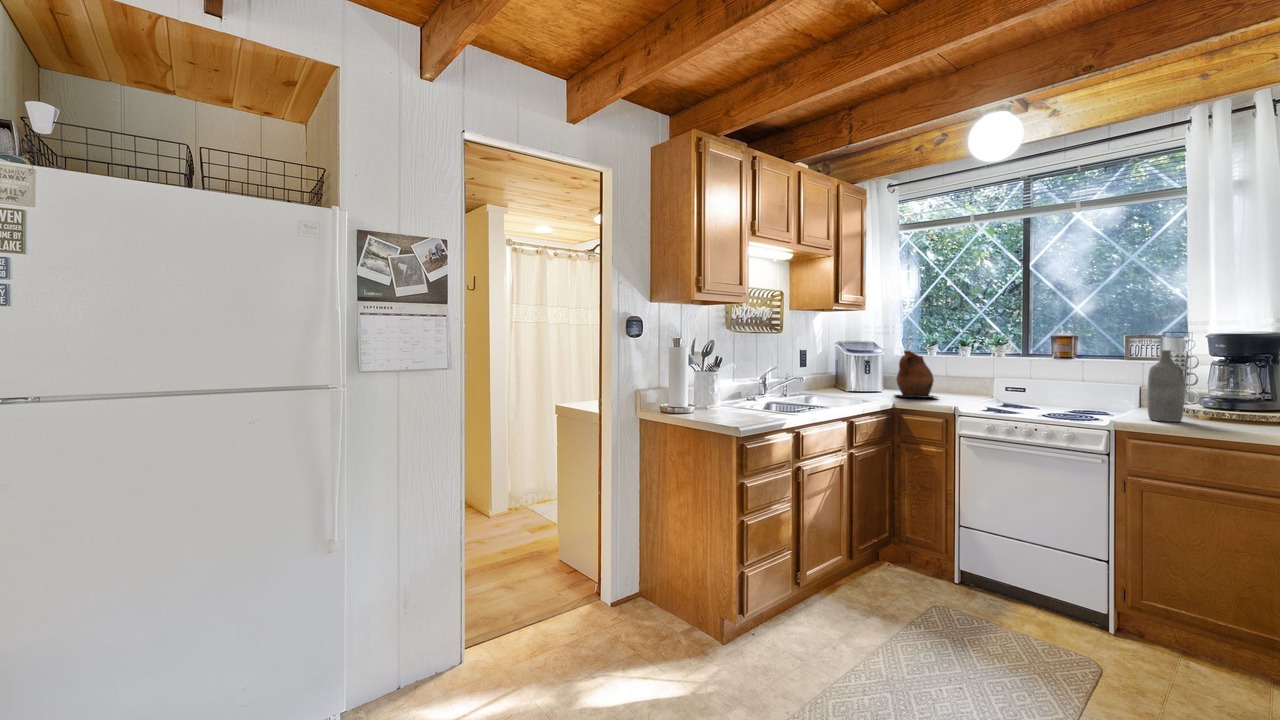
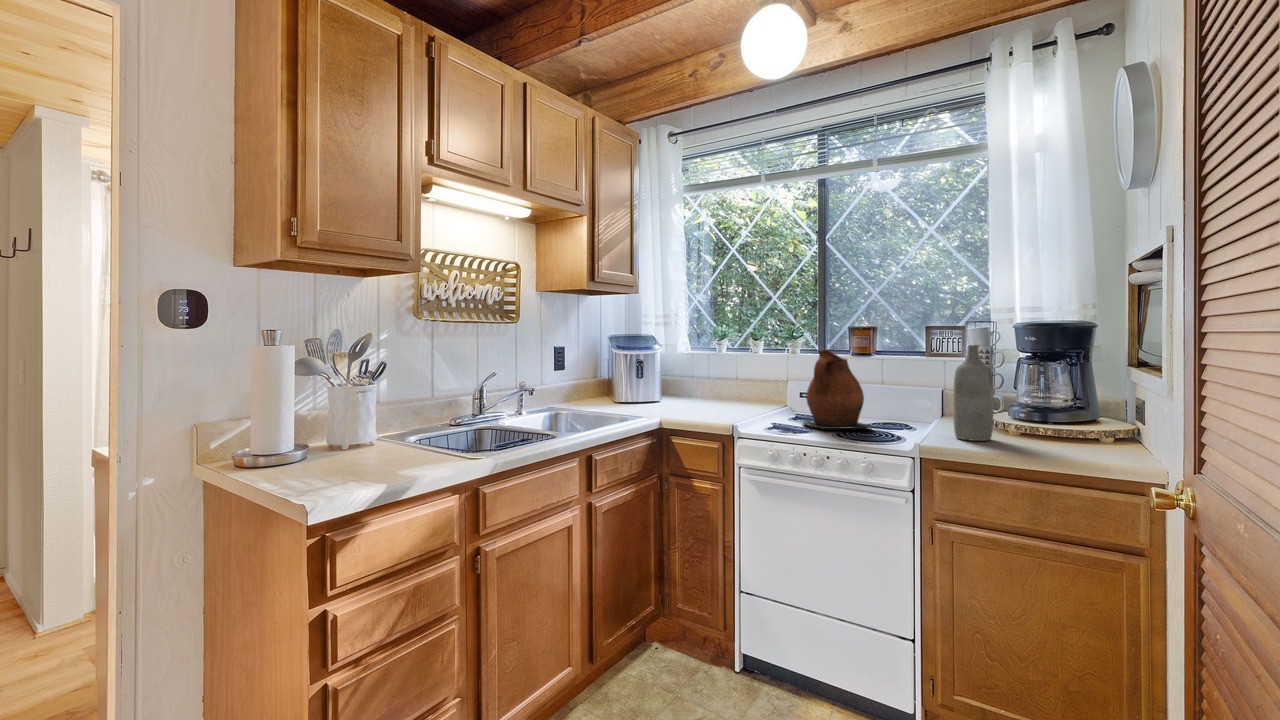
ceramic pitcher: present [894,351,937,398] -> present [804,350,874,429]

